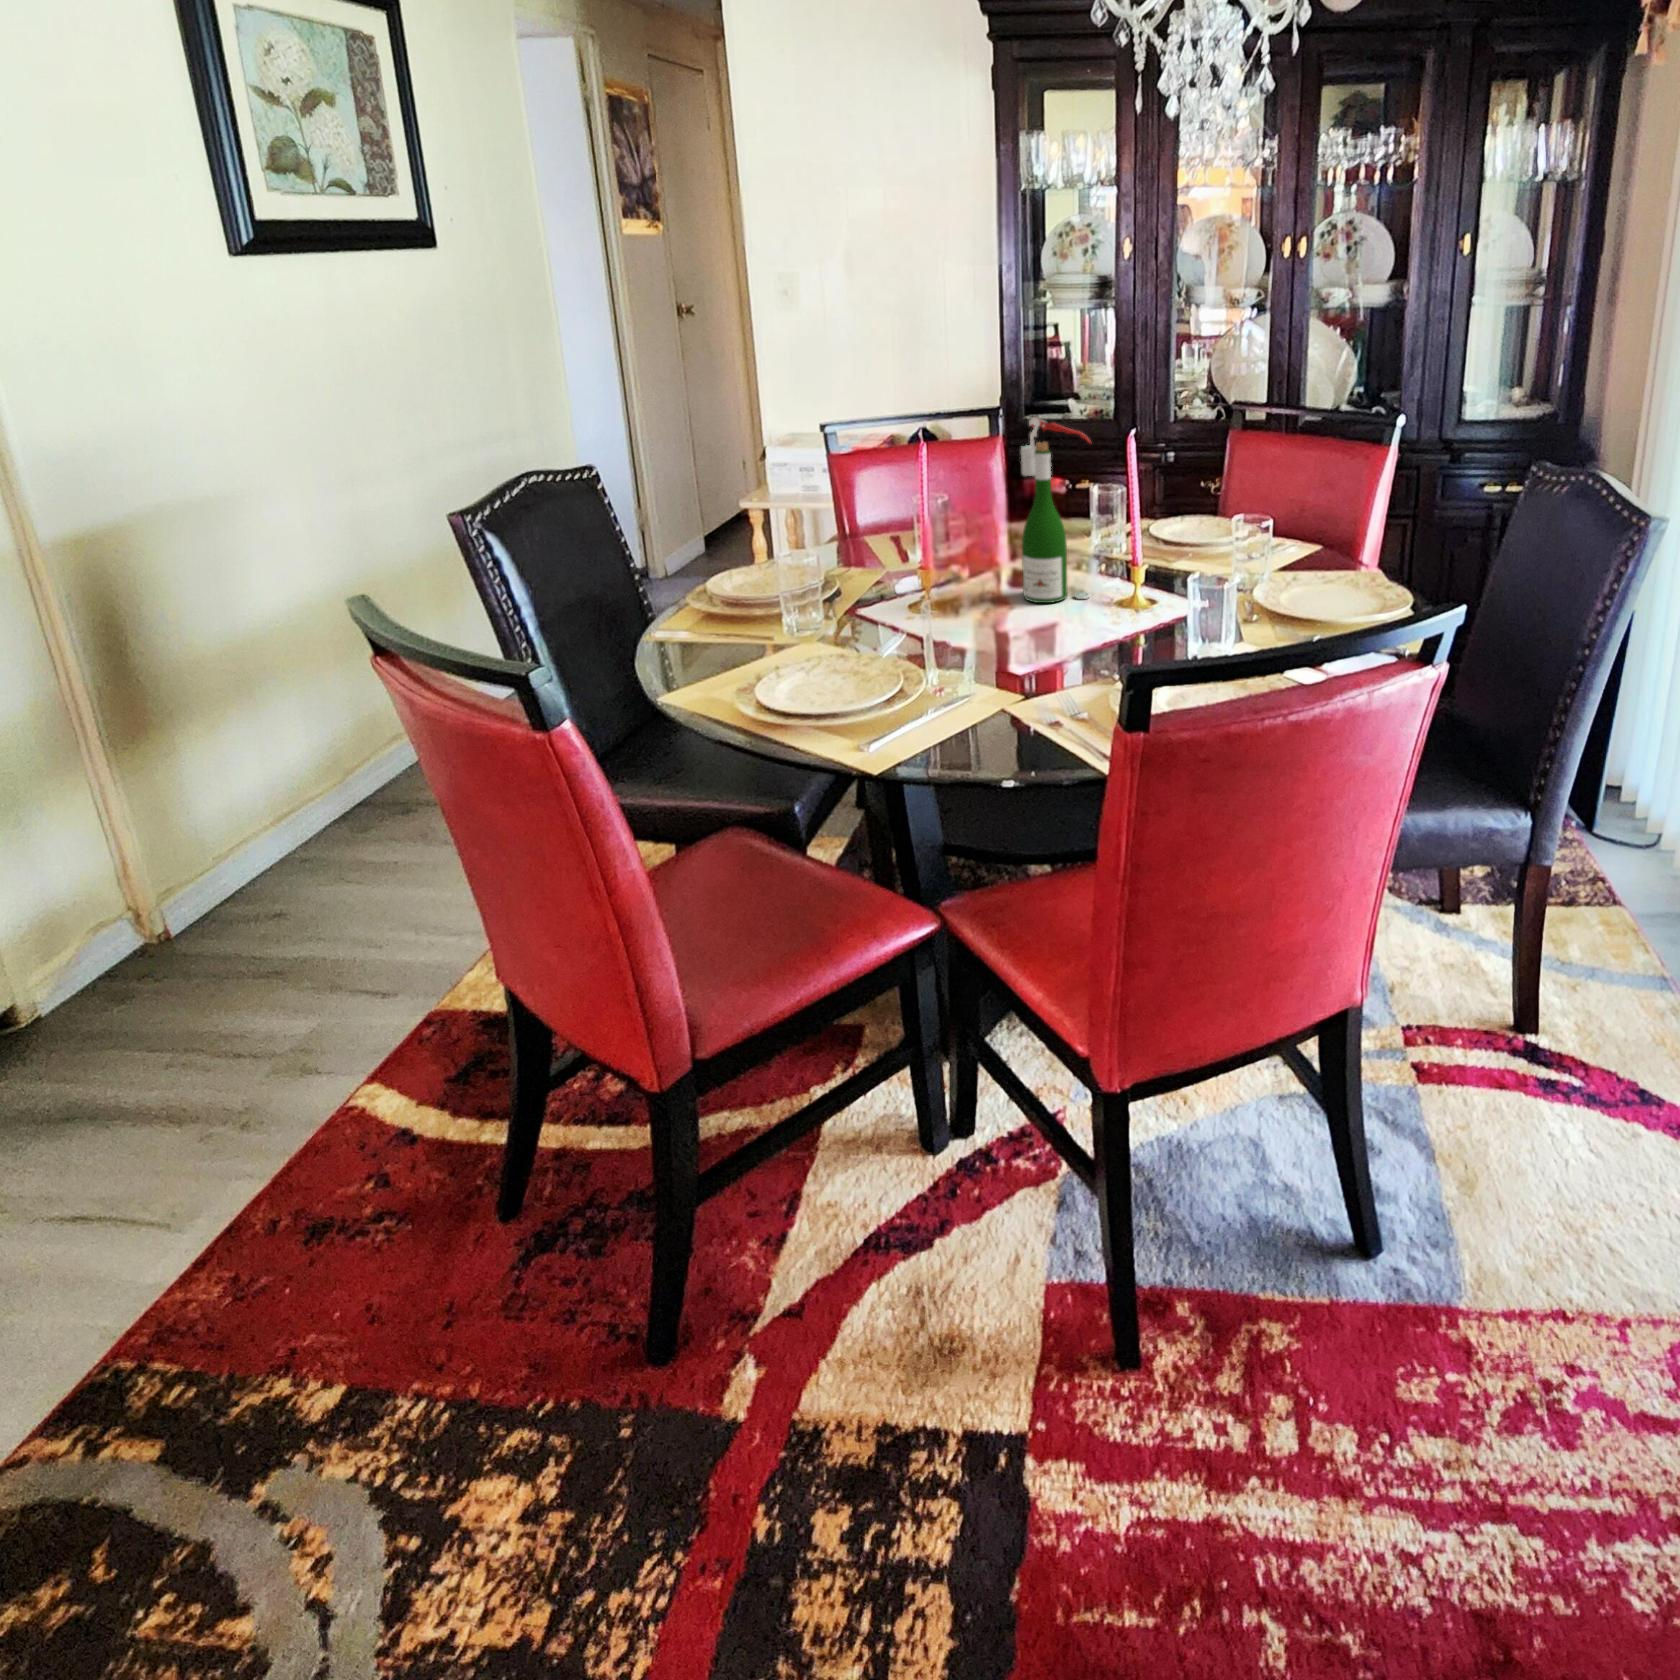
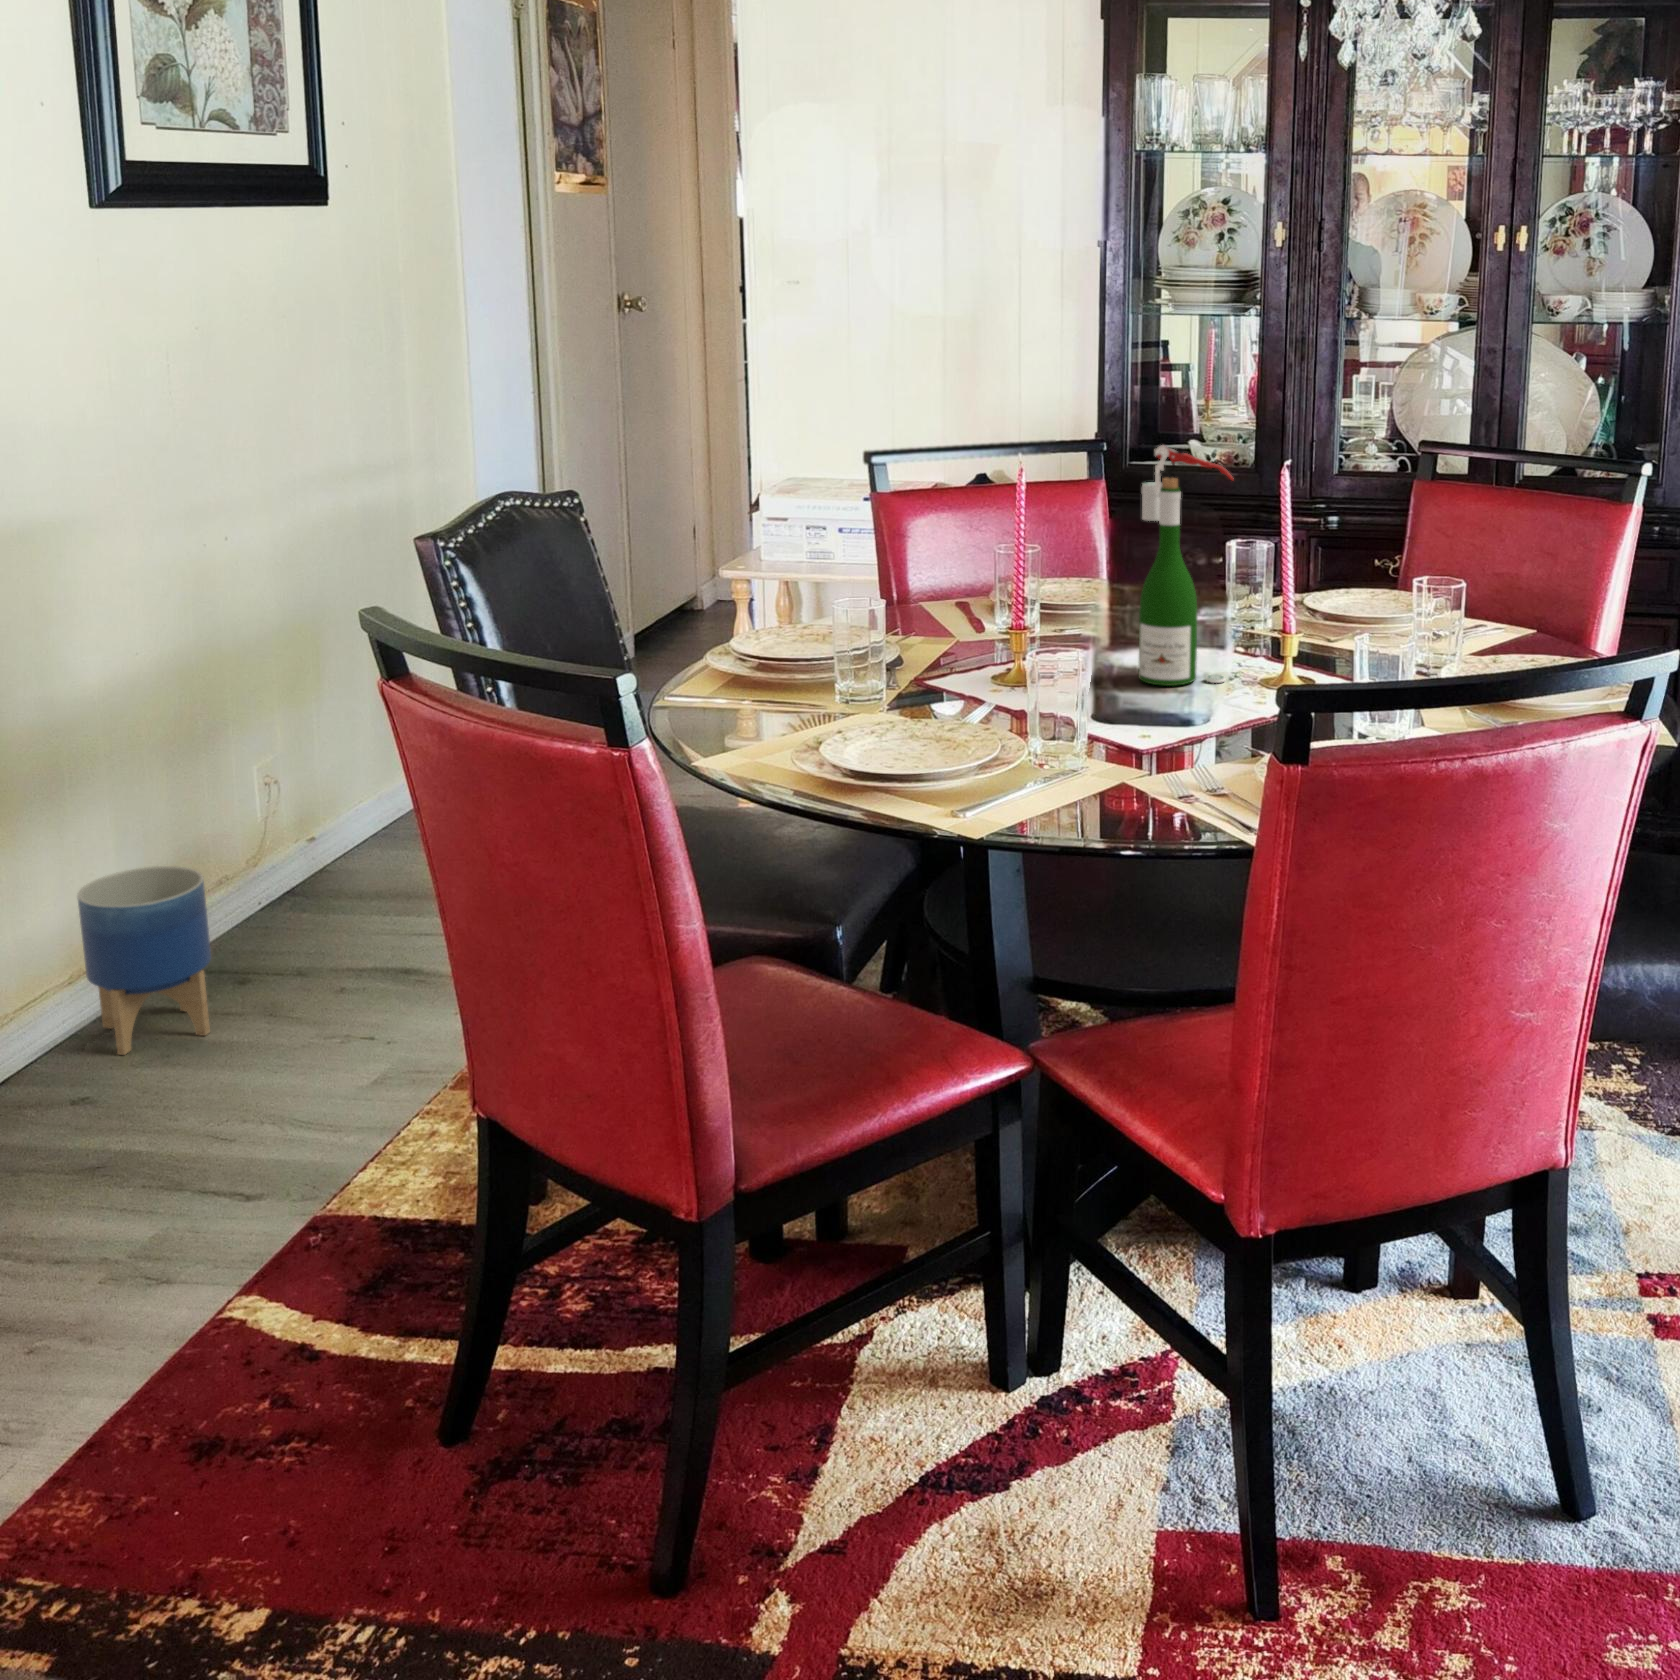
planter: none [252,738,368,879] -> present [77,866,211,1055]

